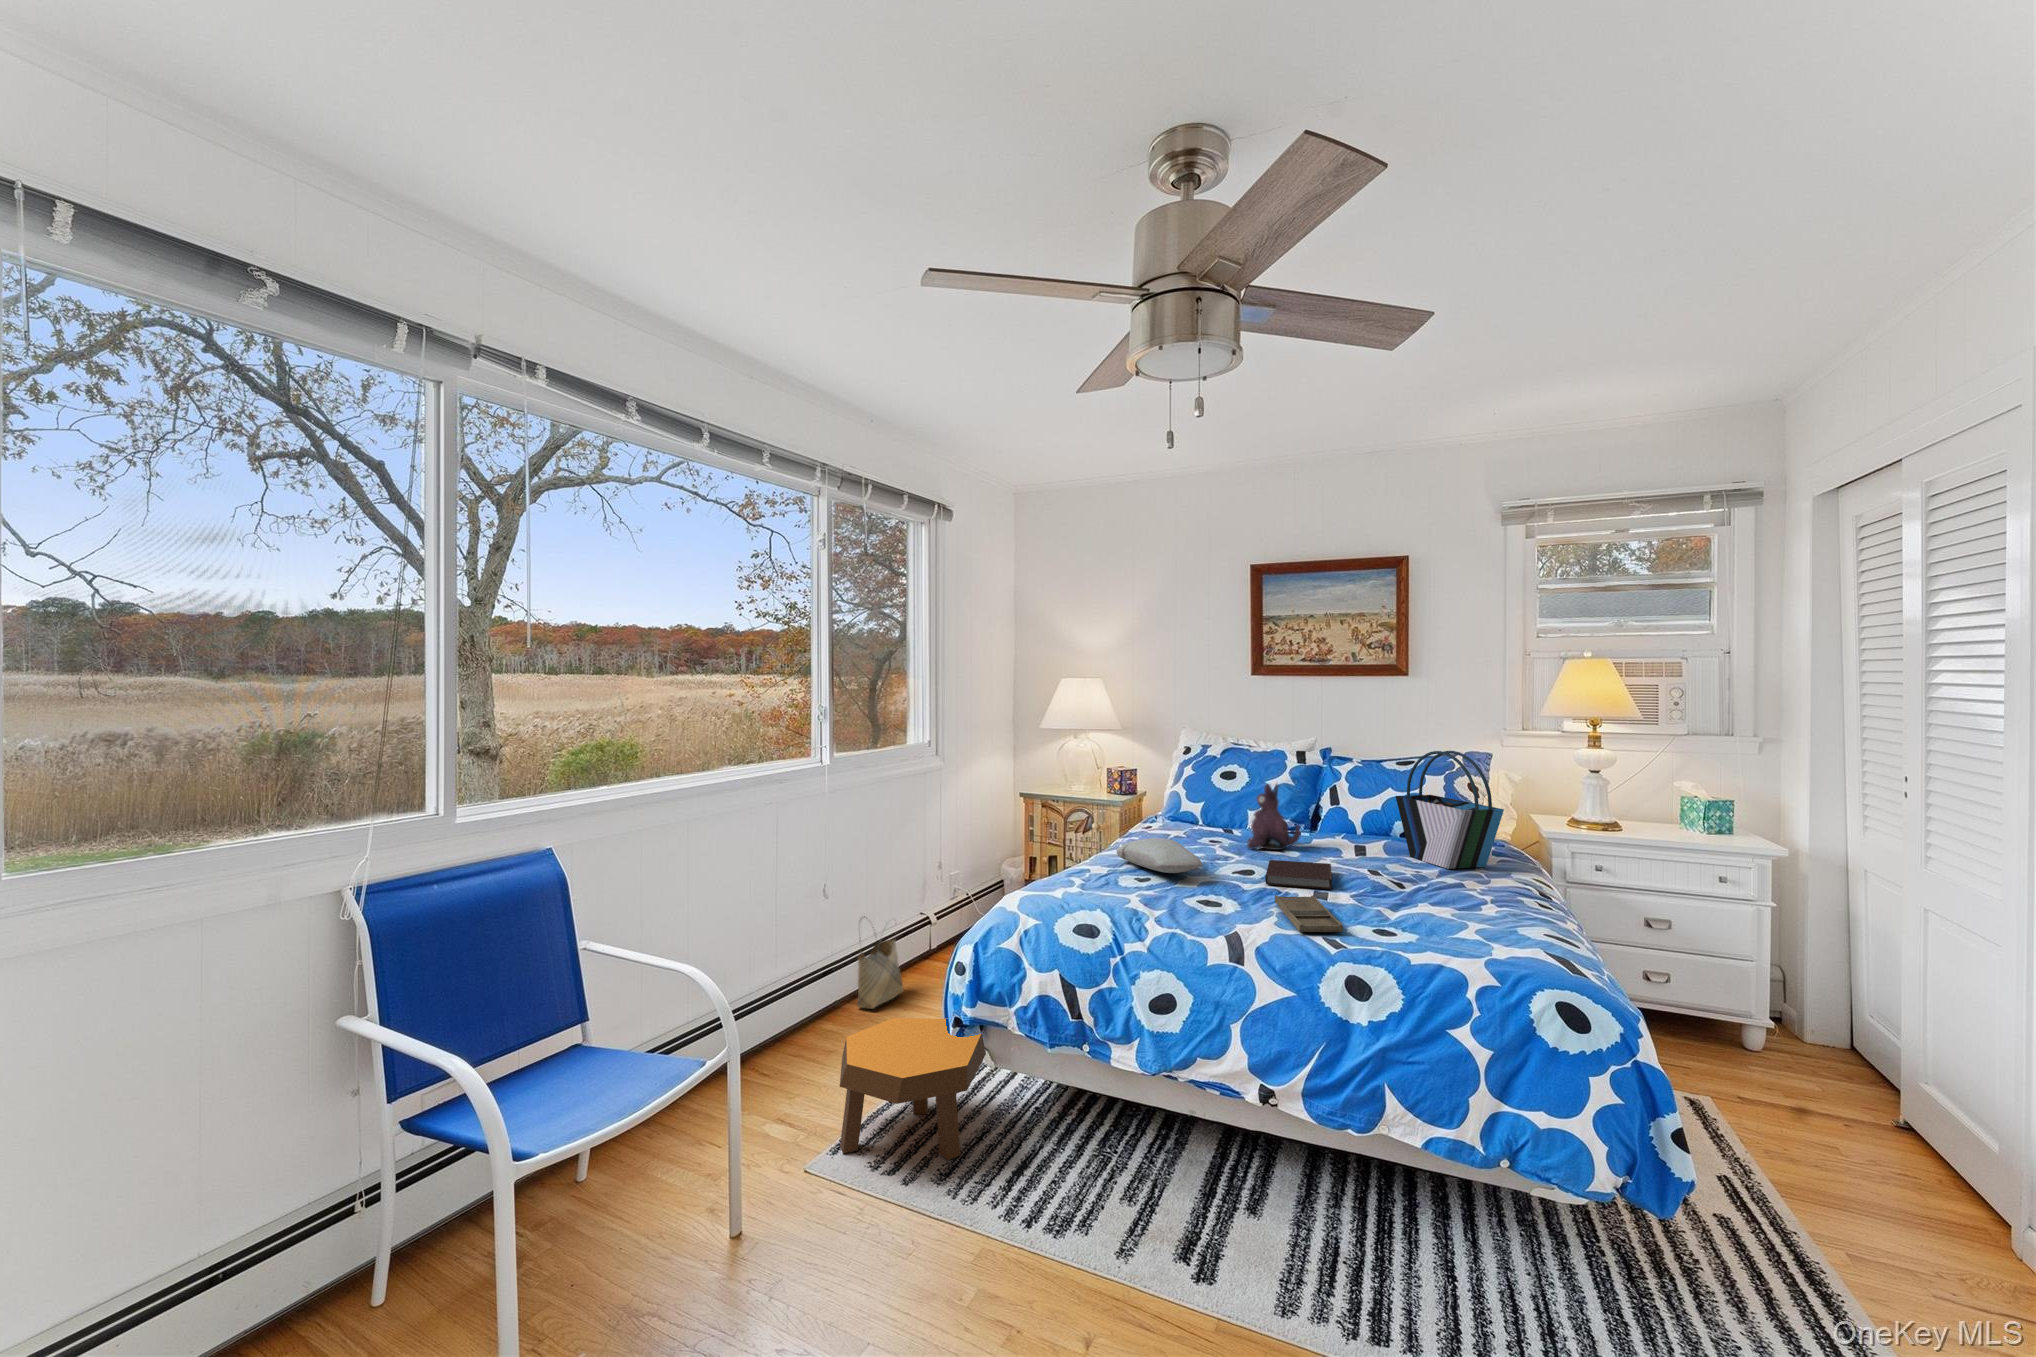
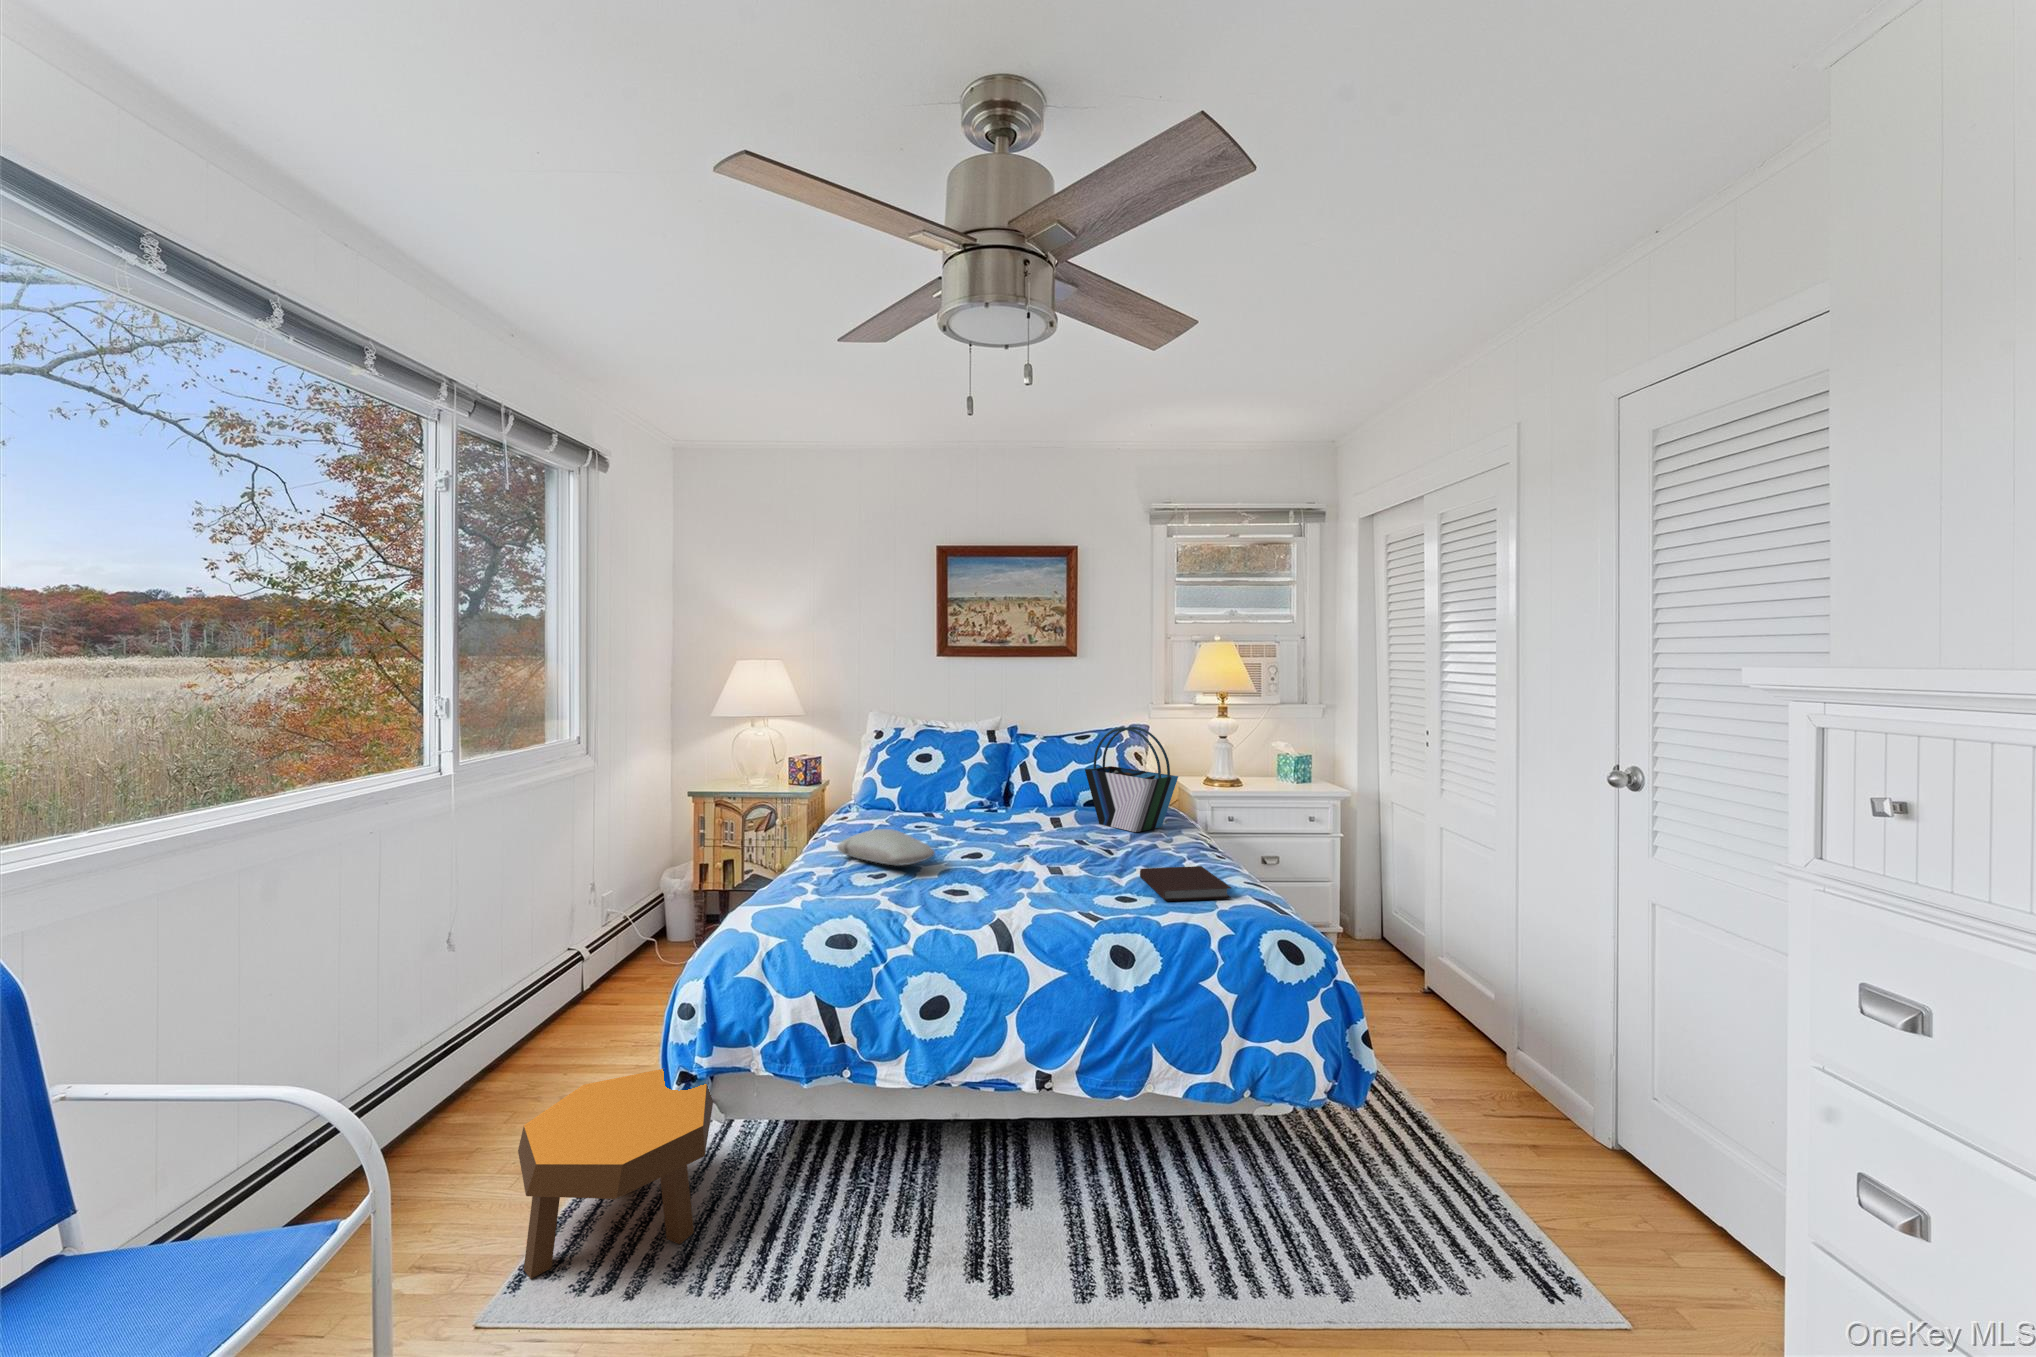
plush toy: present [1248,783,1301,850] -> none [958,764,1008,830]
notebook: present [1265,860,1332,889] -> present [1140,866,1231,901]
tray: present [1275,895,1343,932] -> none [1017,874,1093,913]
woven basket: present [857,916,904,1009] -> none [503,954,565,1071]

